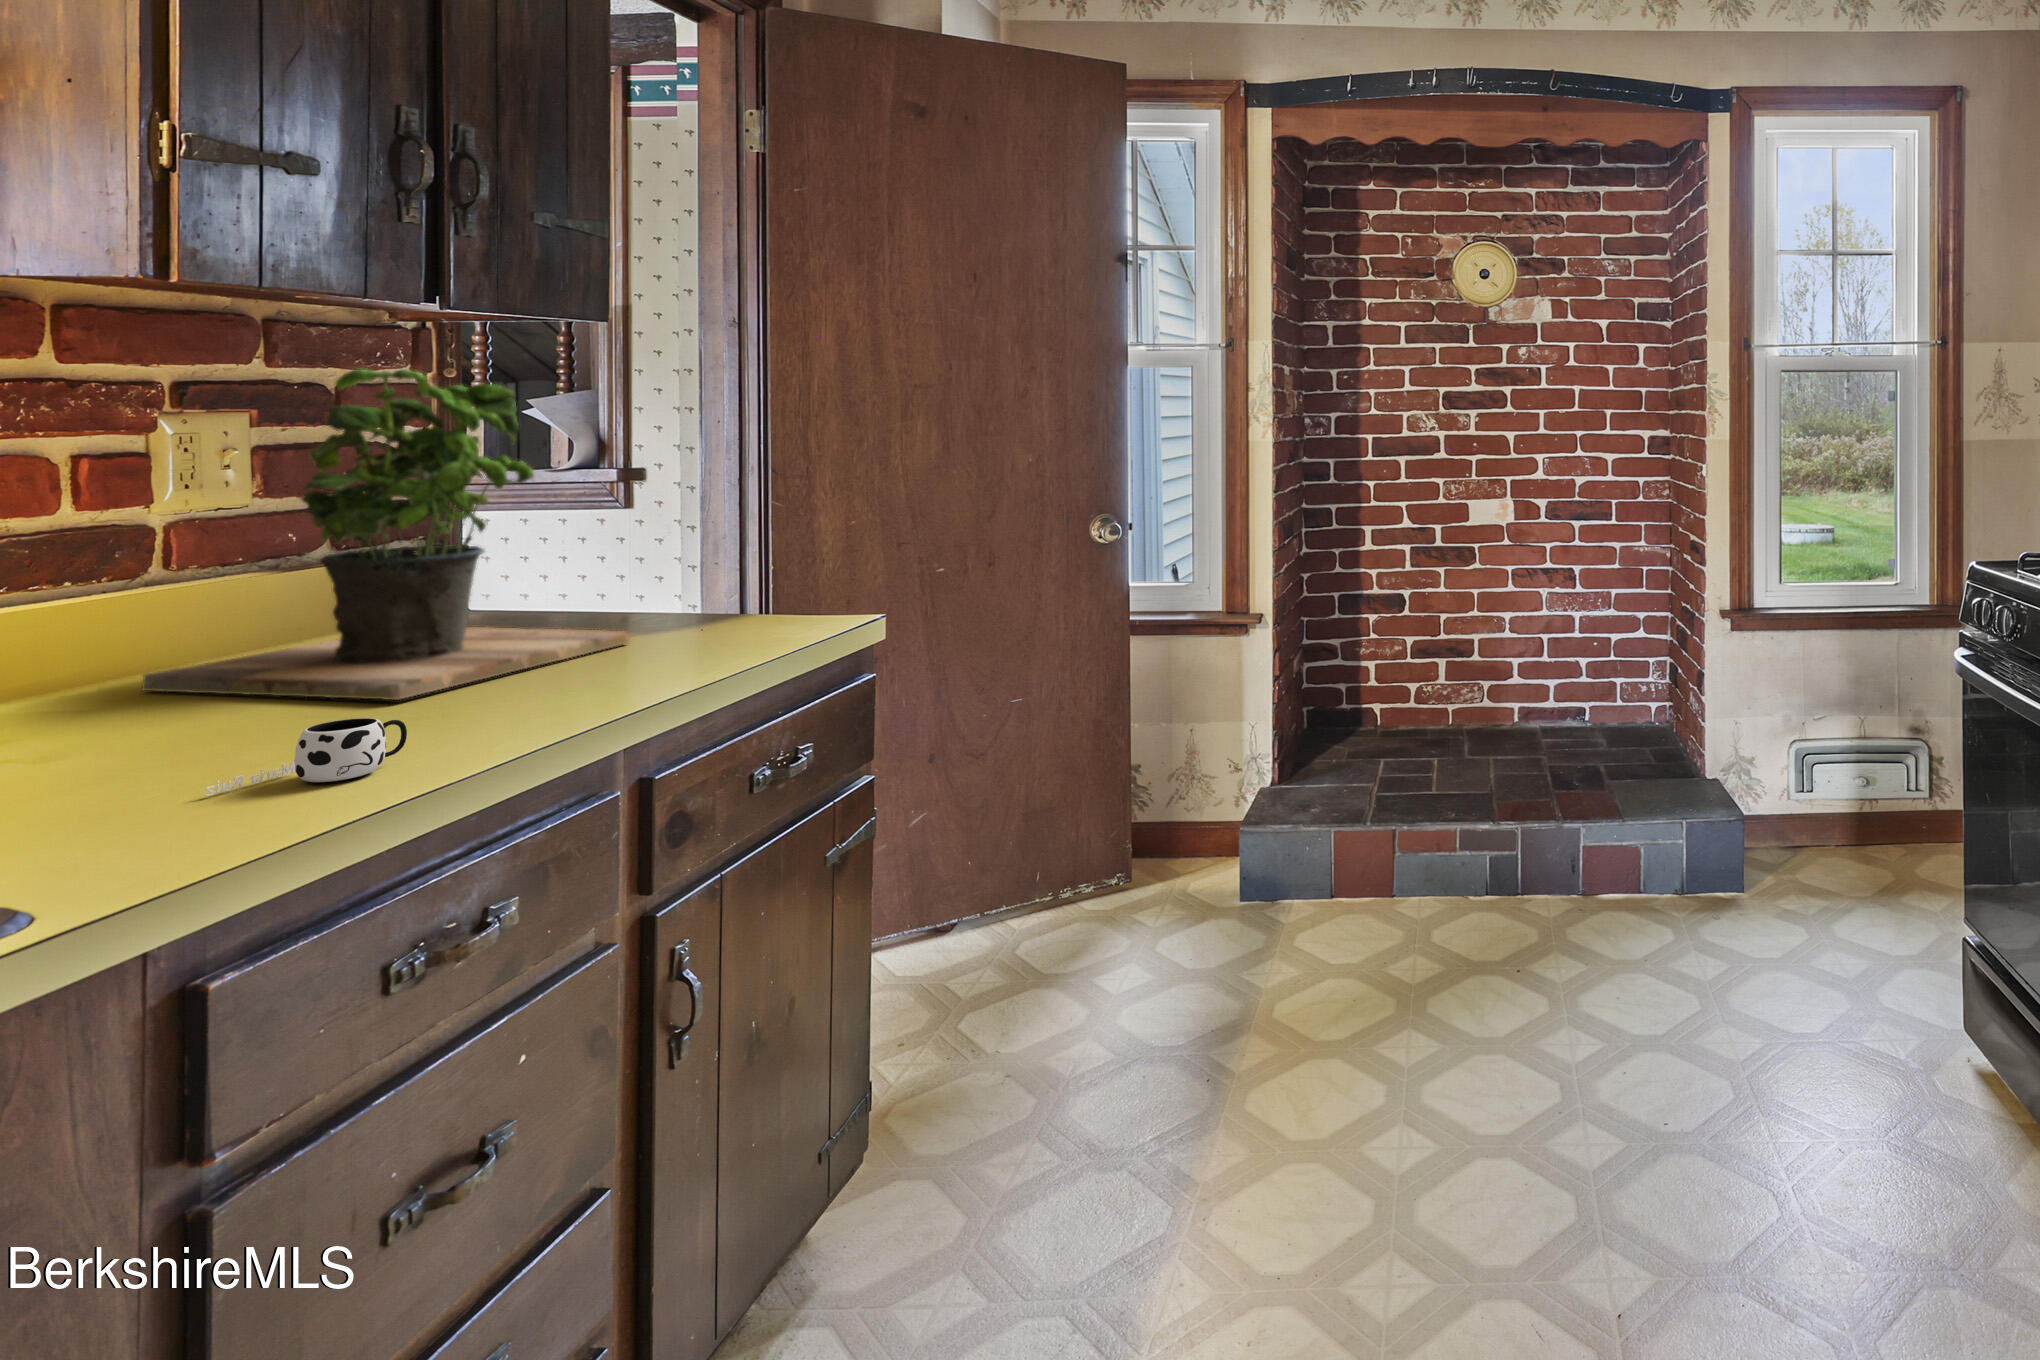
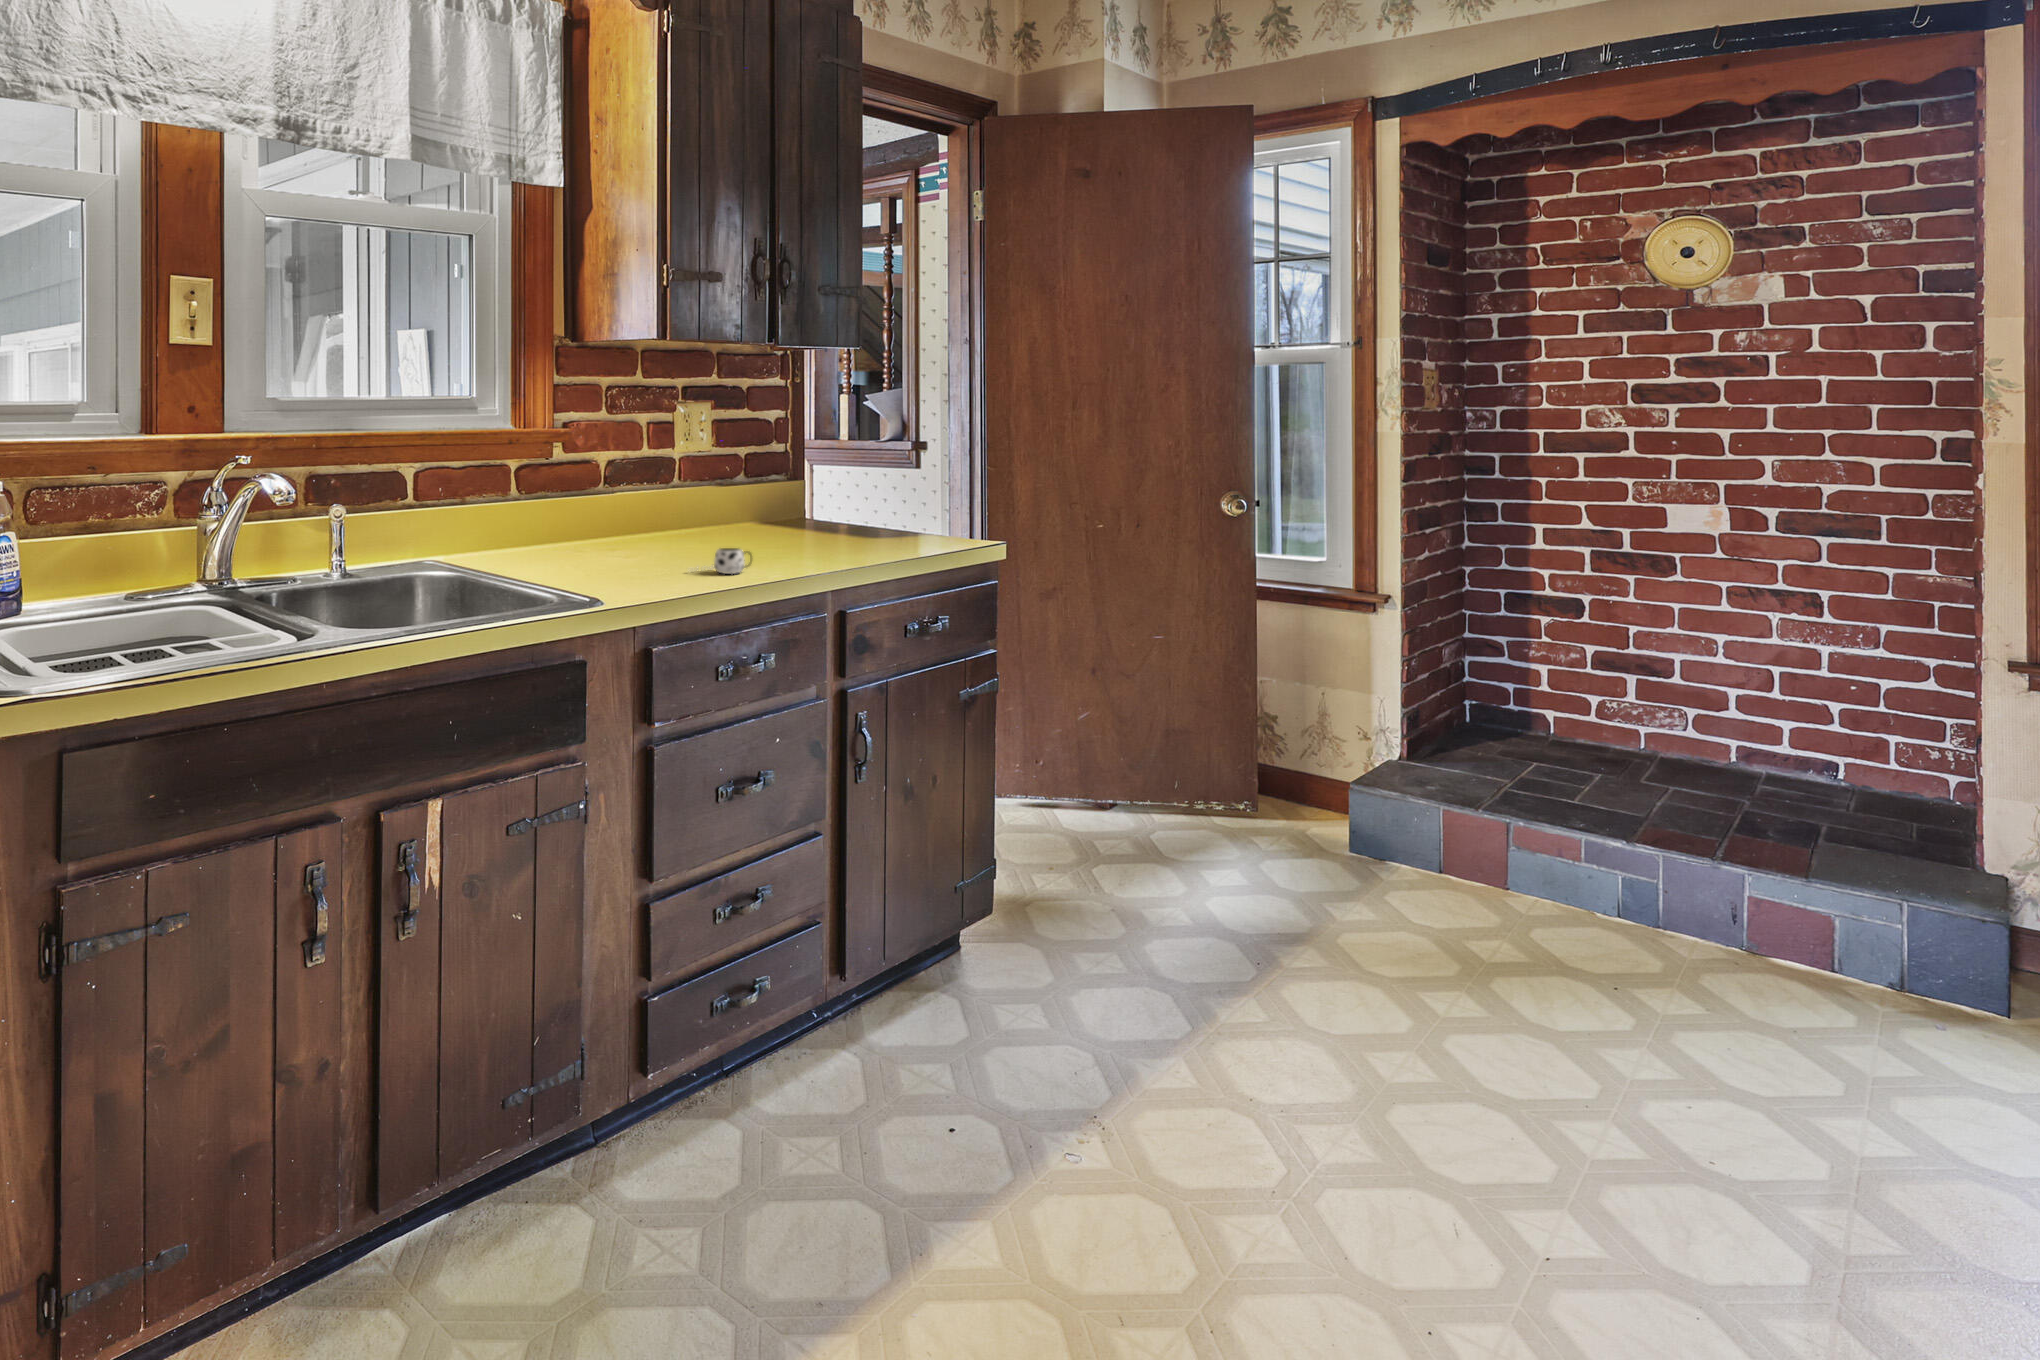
potted plant: present [142,369,629,700] -> none [678,382,865,549]

